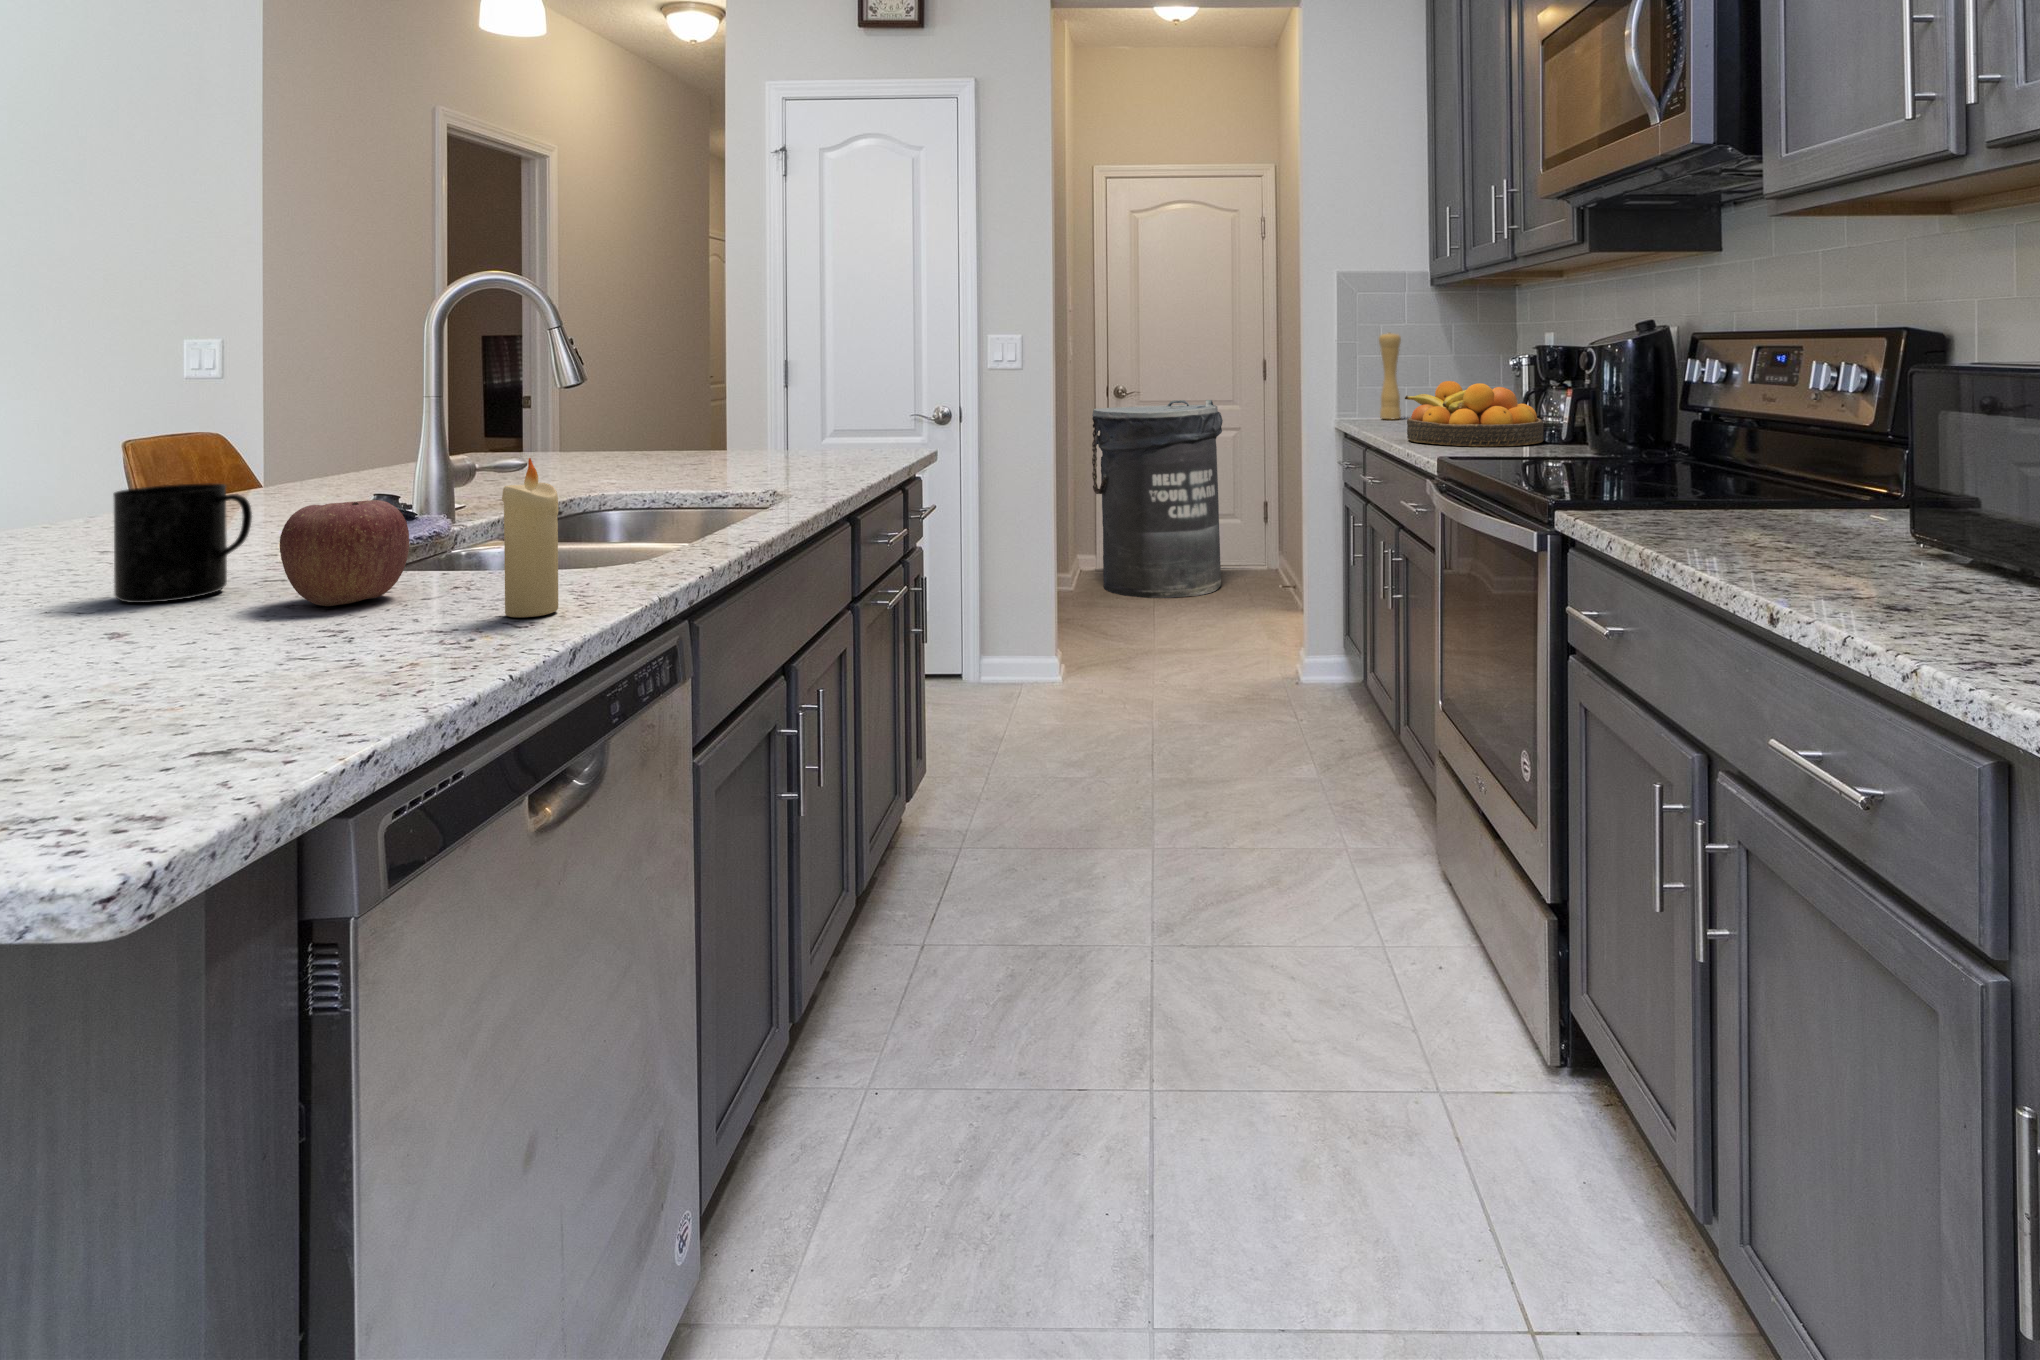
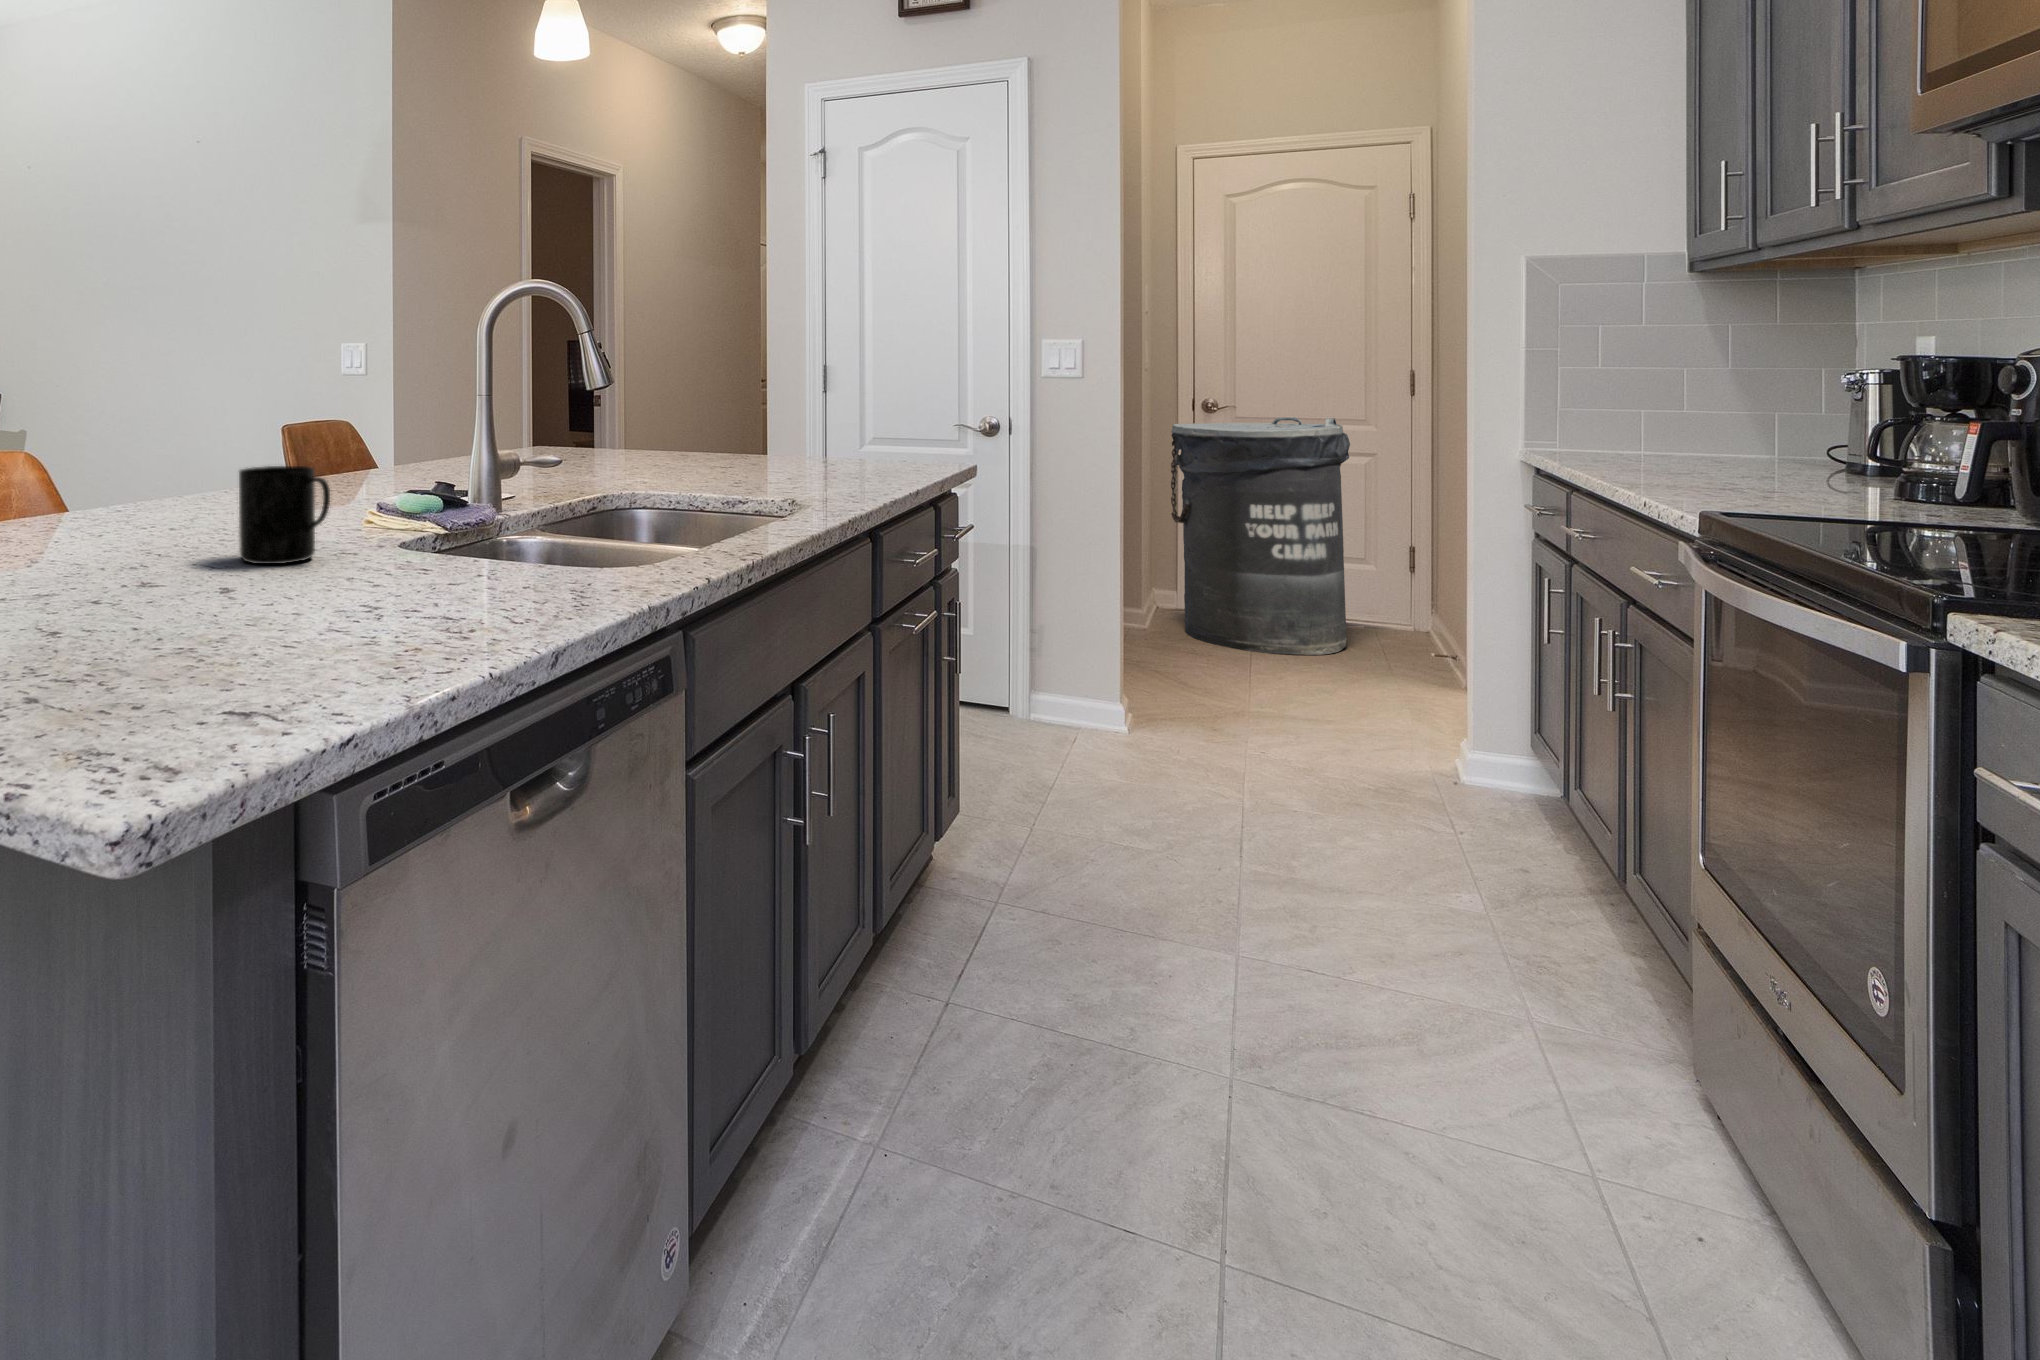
pepper mill: present [1379,333,1401,419] -> none [1598,335,1637,453]
fruit bowl: present [1405,381,1544,447] -> none [1642,404,1914,503]
candle: present [502,458,559,617] -> none [505,459,552,613]
apple: present [280,500,409,606] -> none [343,490,440,582]

